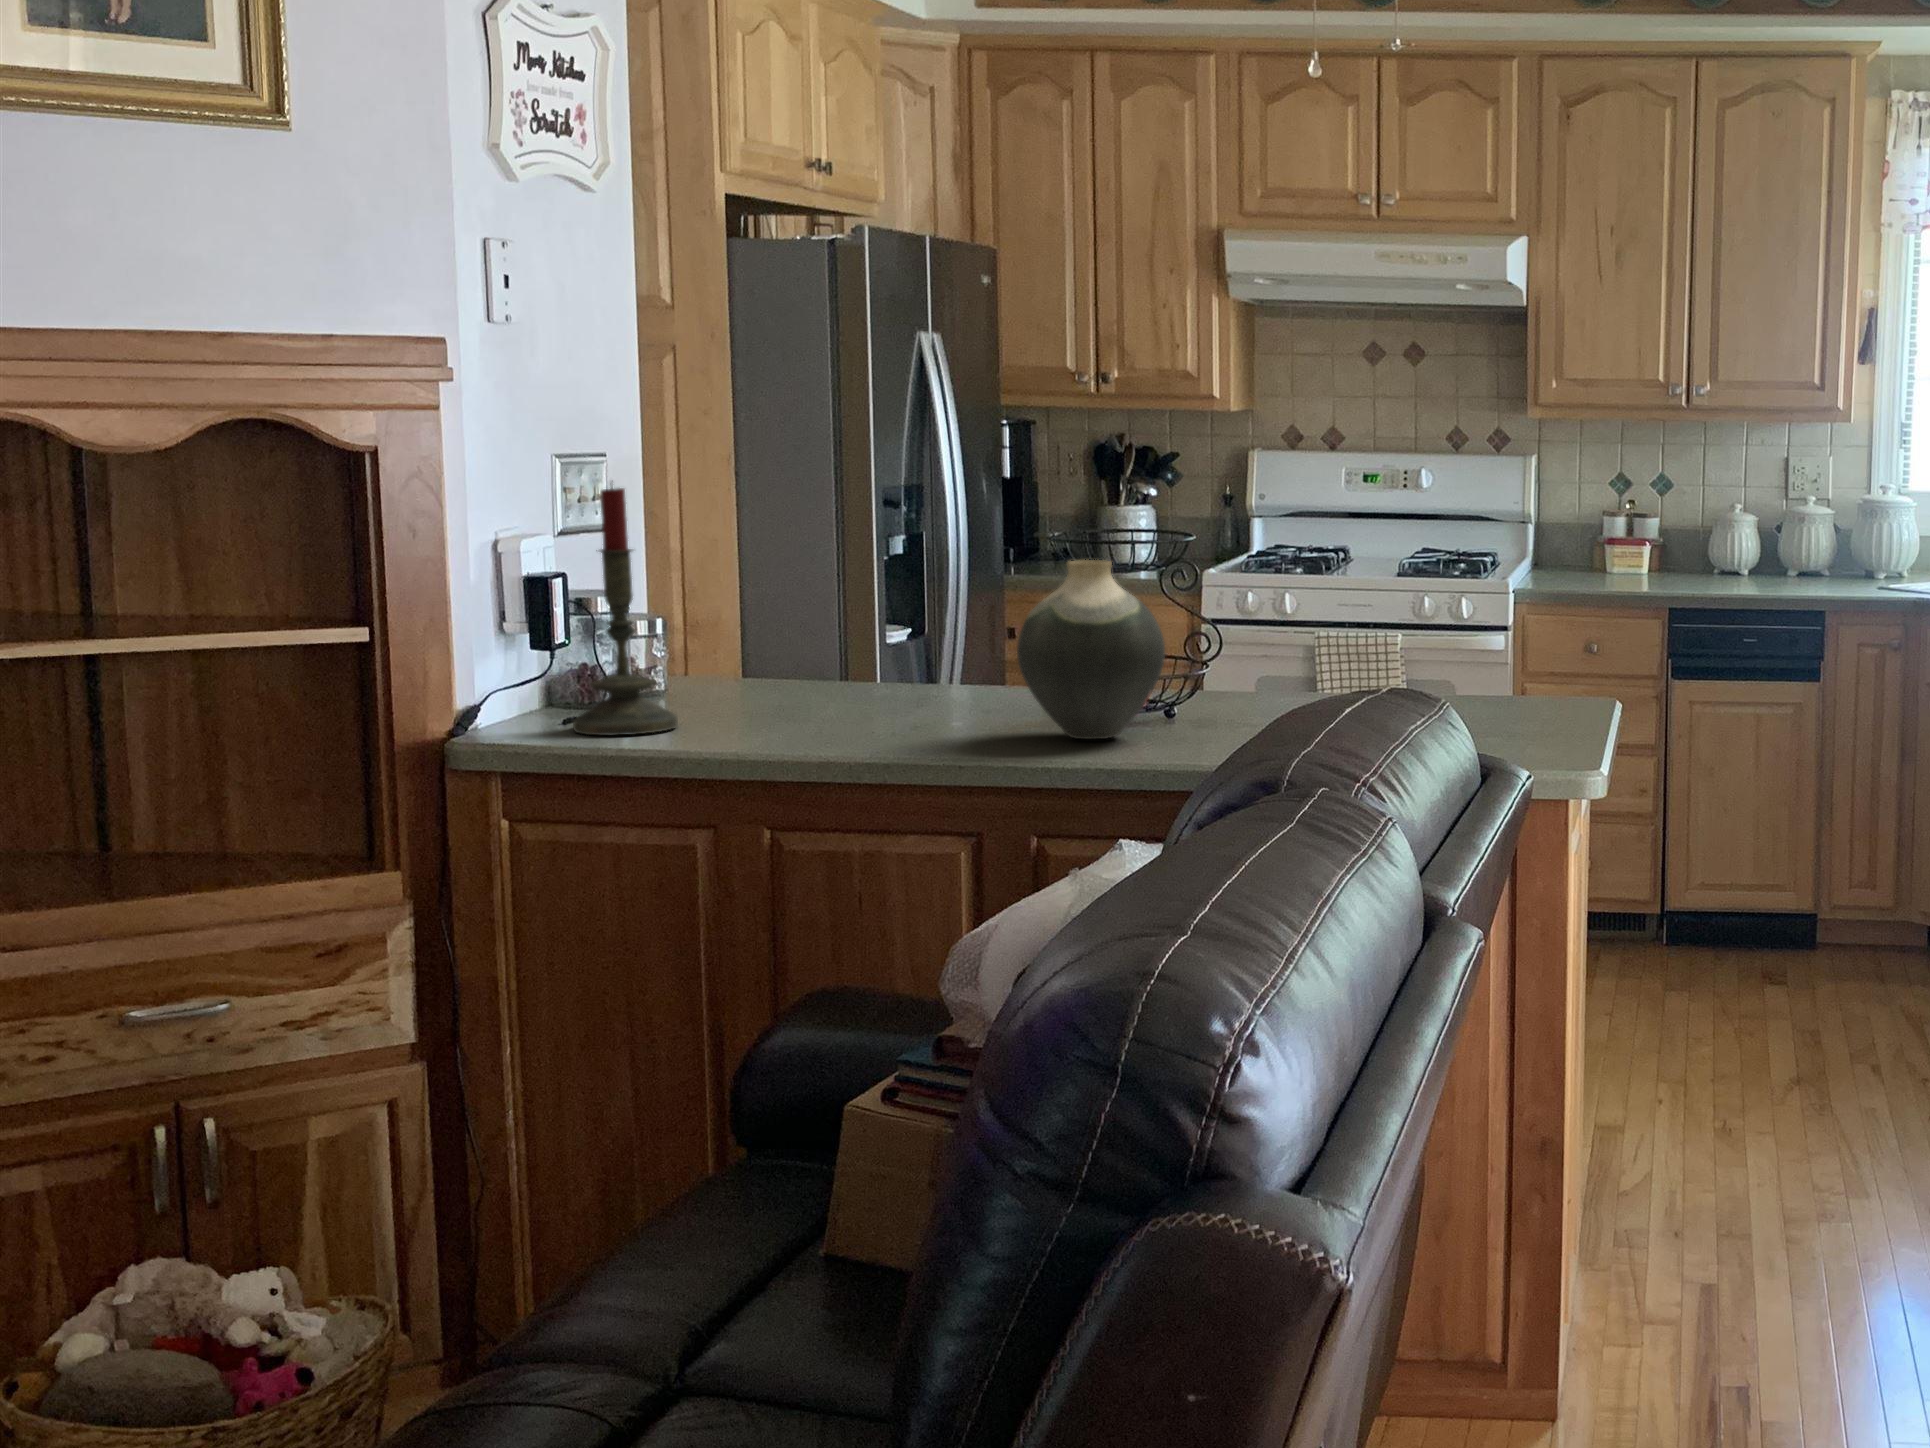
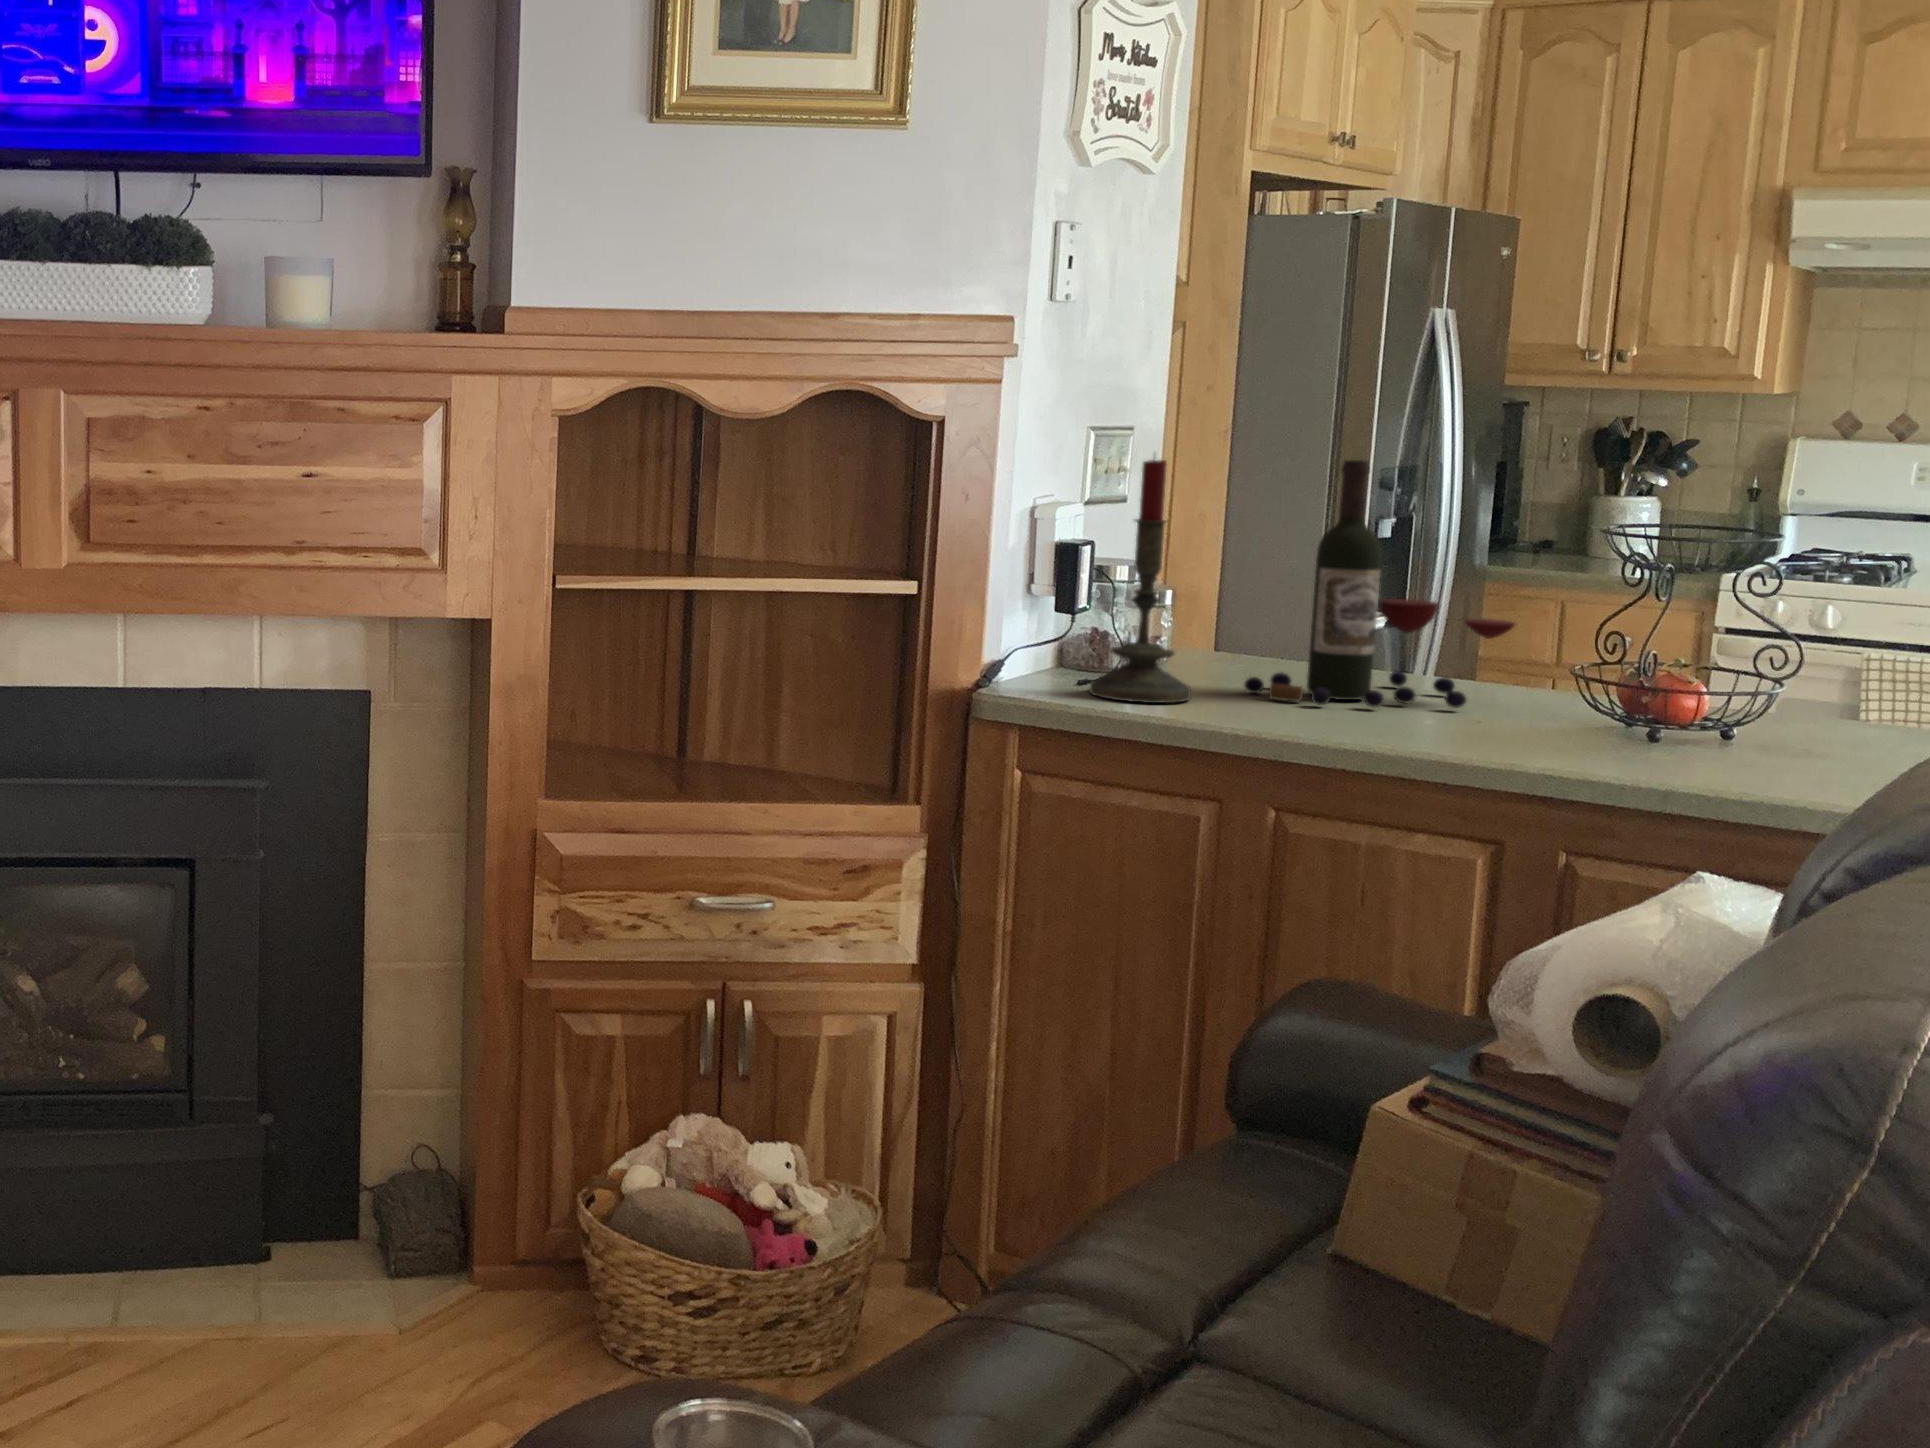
wine bottle: none [735,482,980,720] -> present [1244,460,1515,708]
vase: present [1017,560,1165,739] -> none [1587,558,1783,763]

